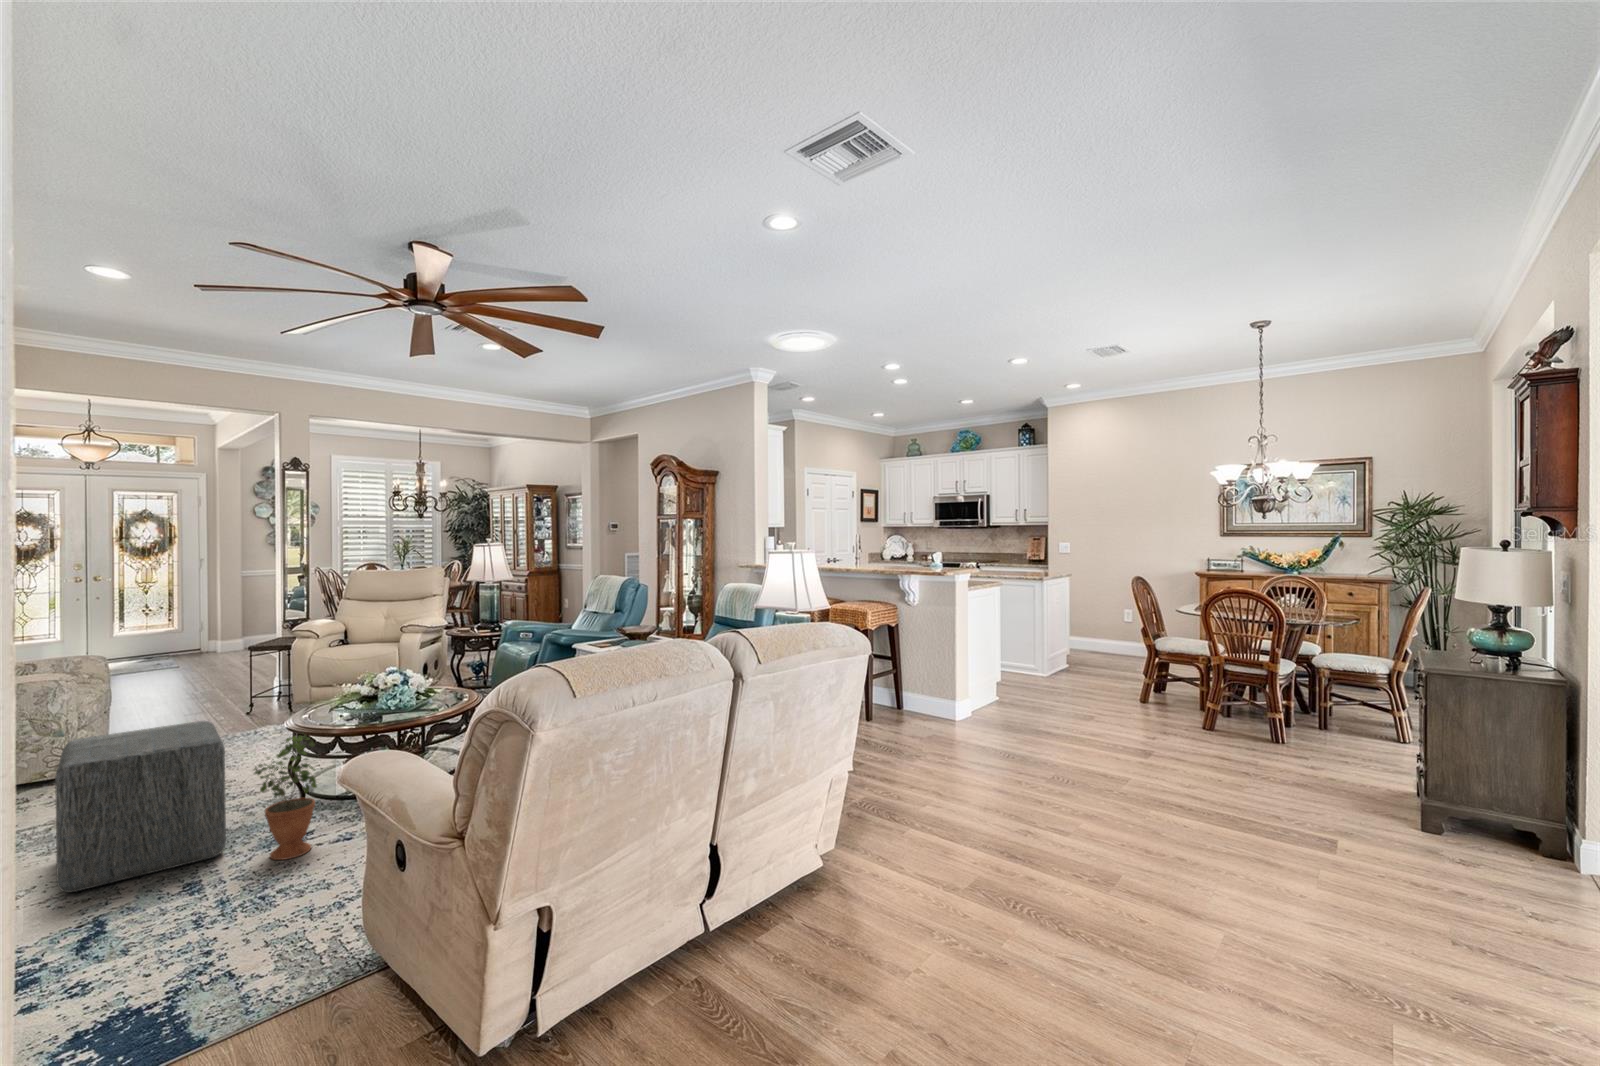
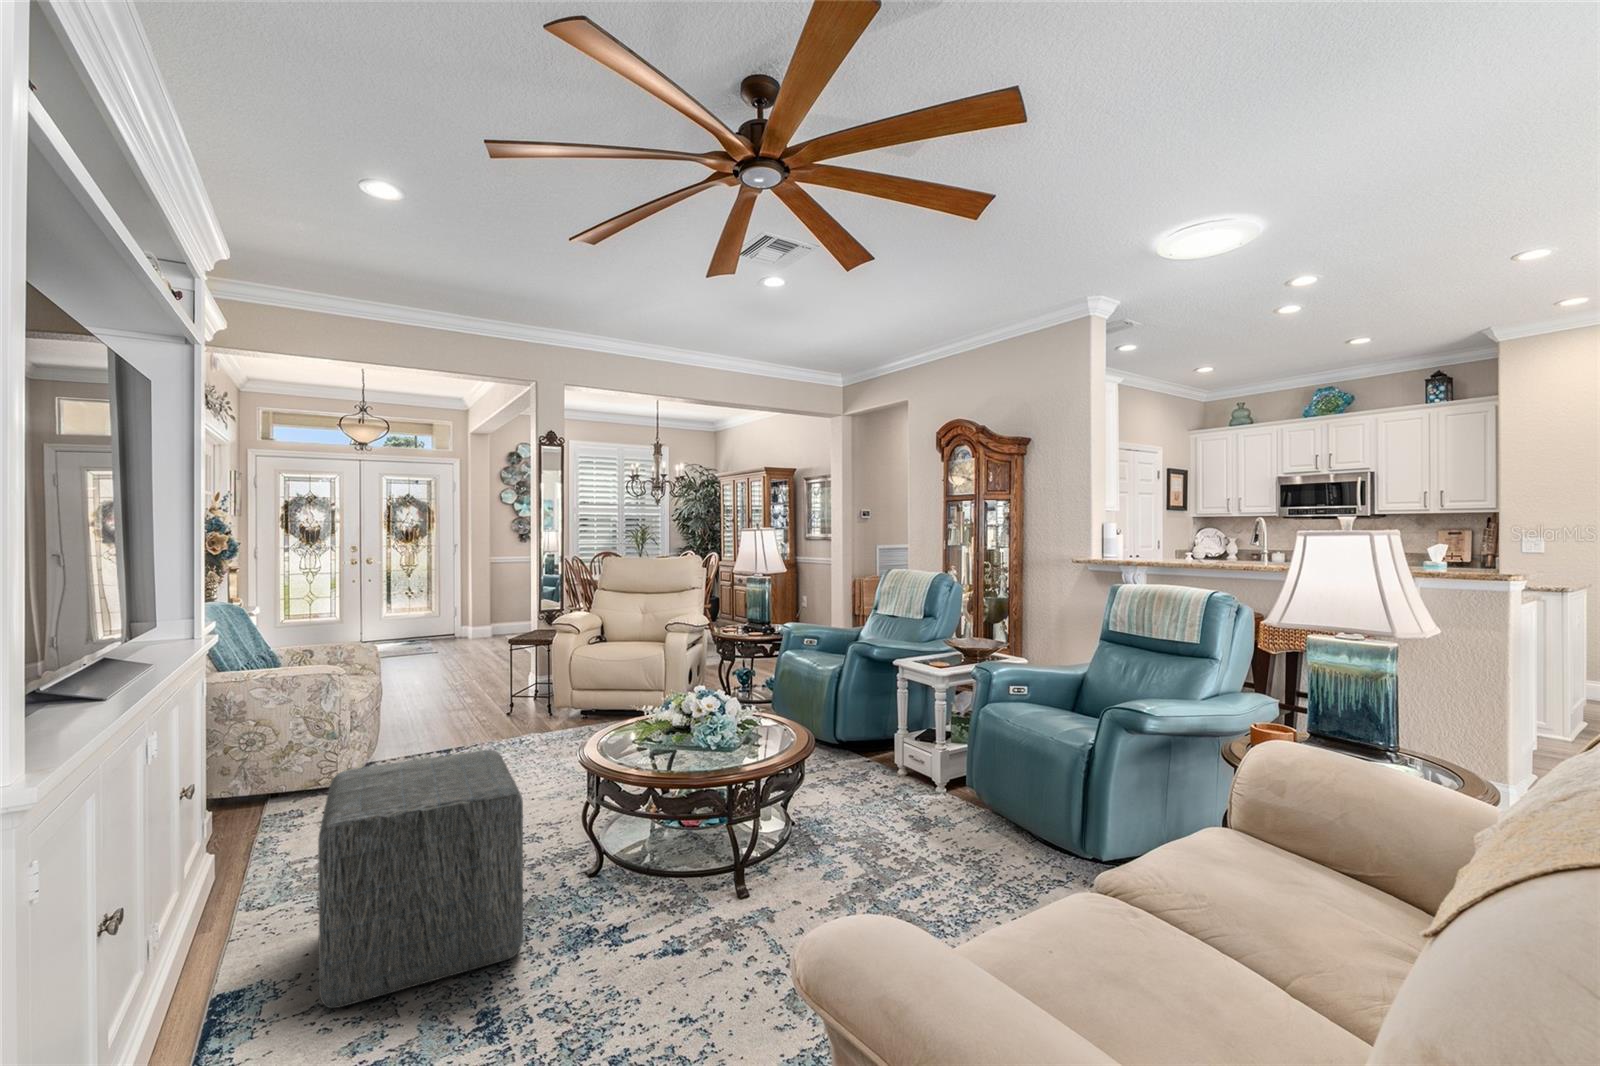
potted plant: present [254,732,317,860] -> none [561,780,642,981]

